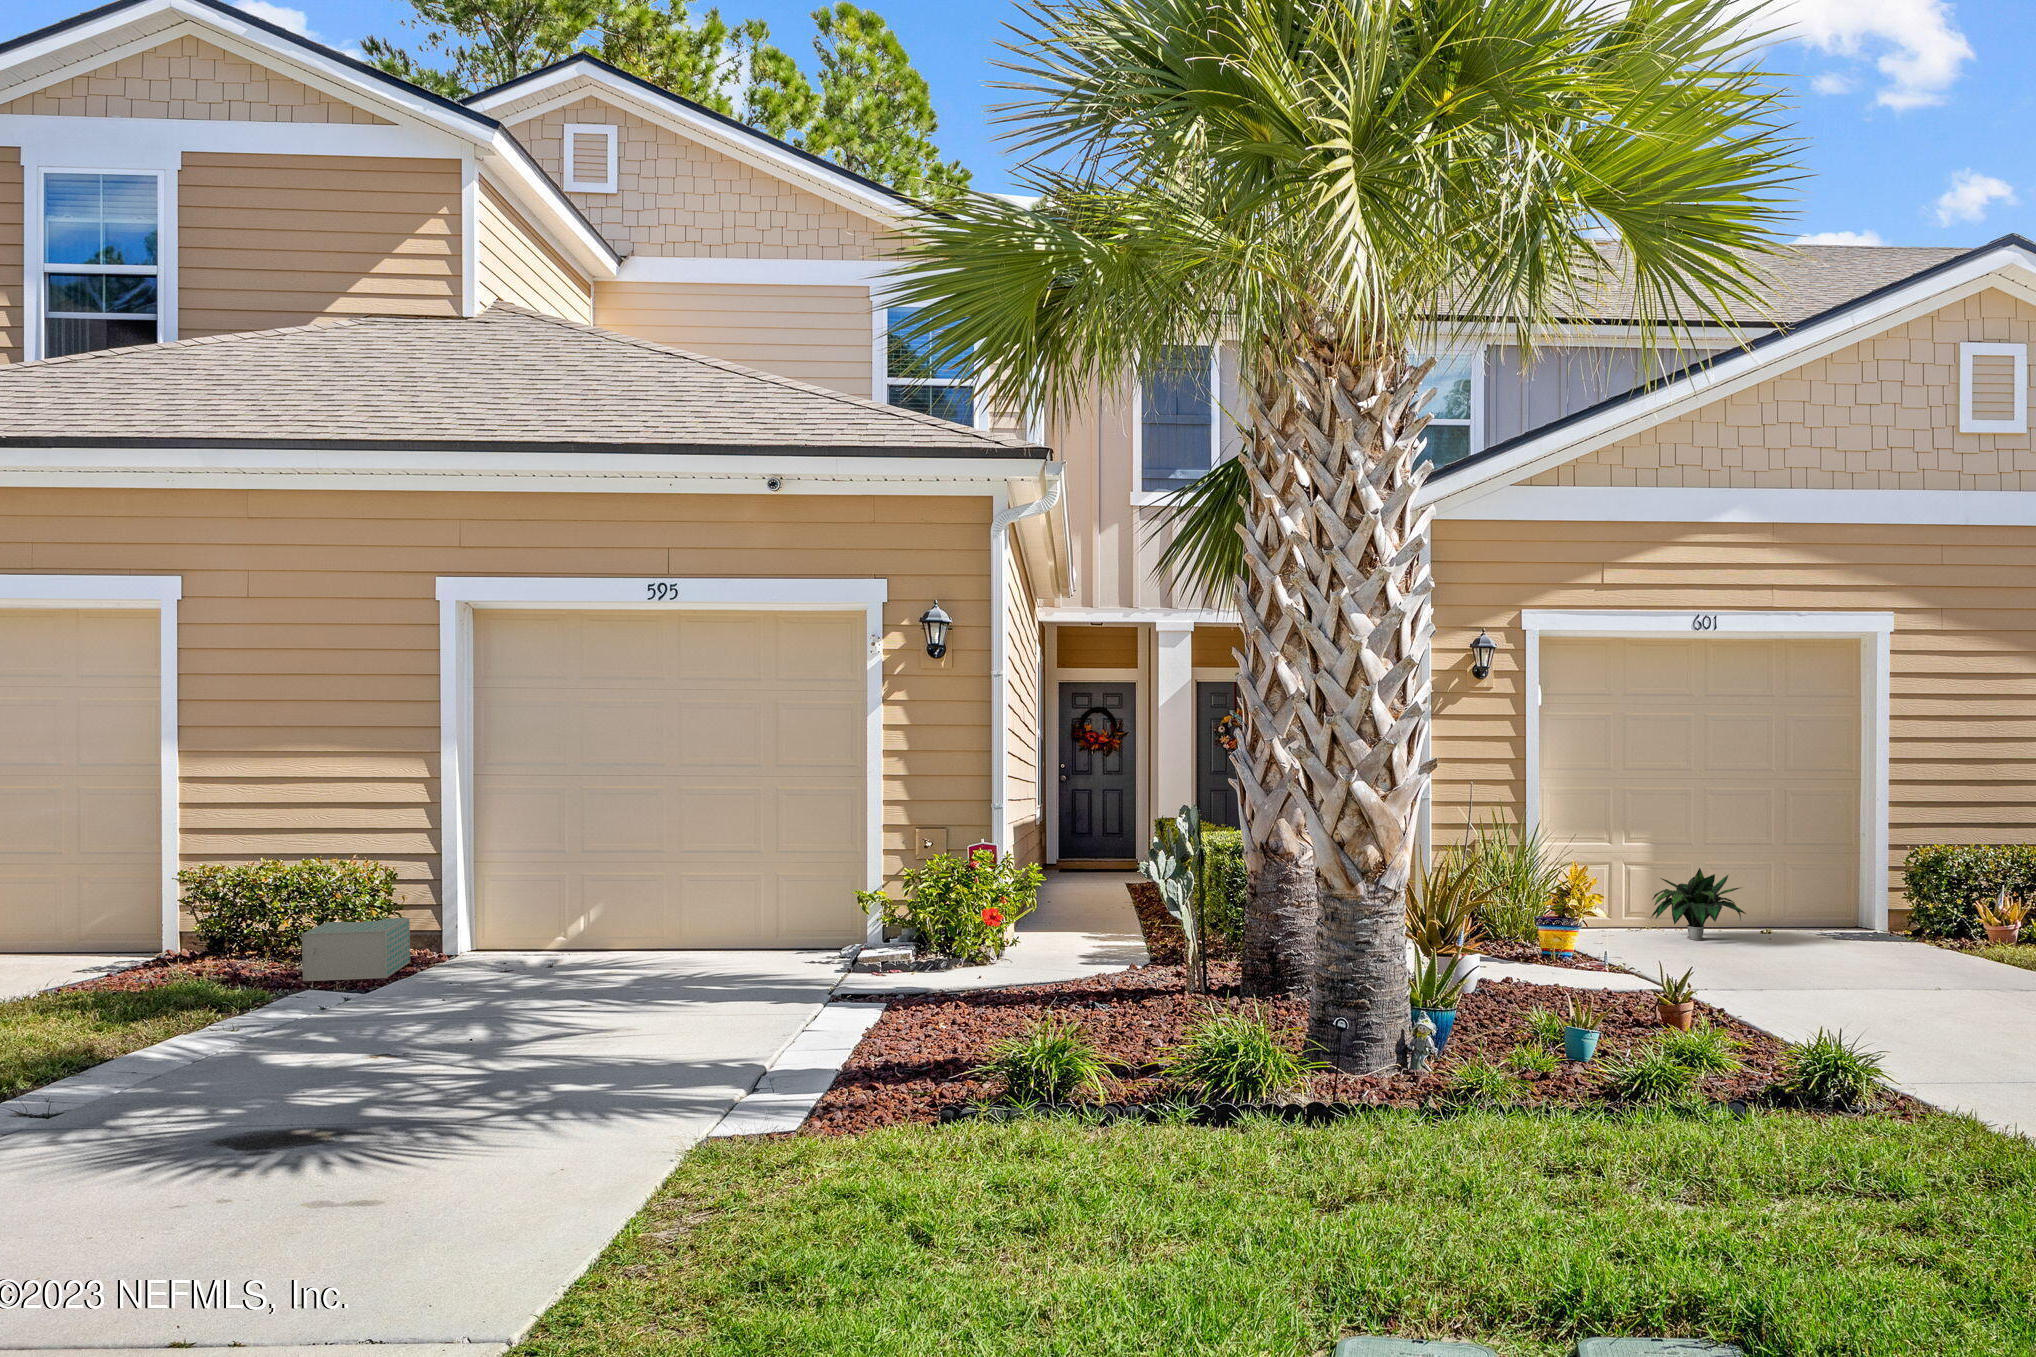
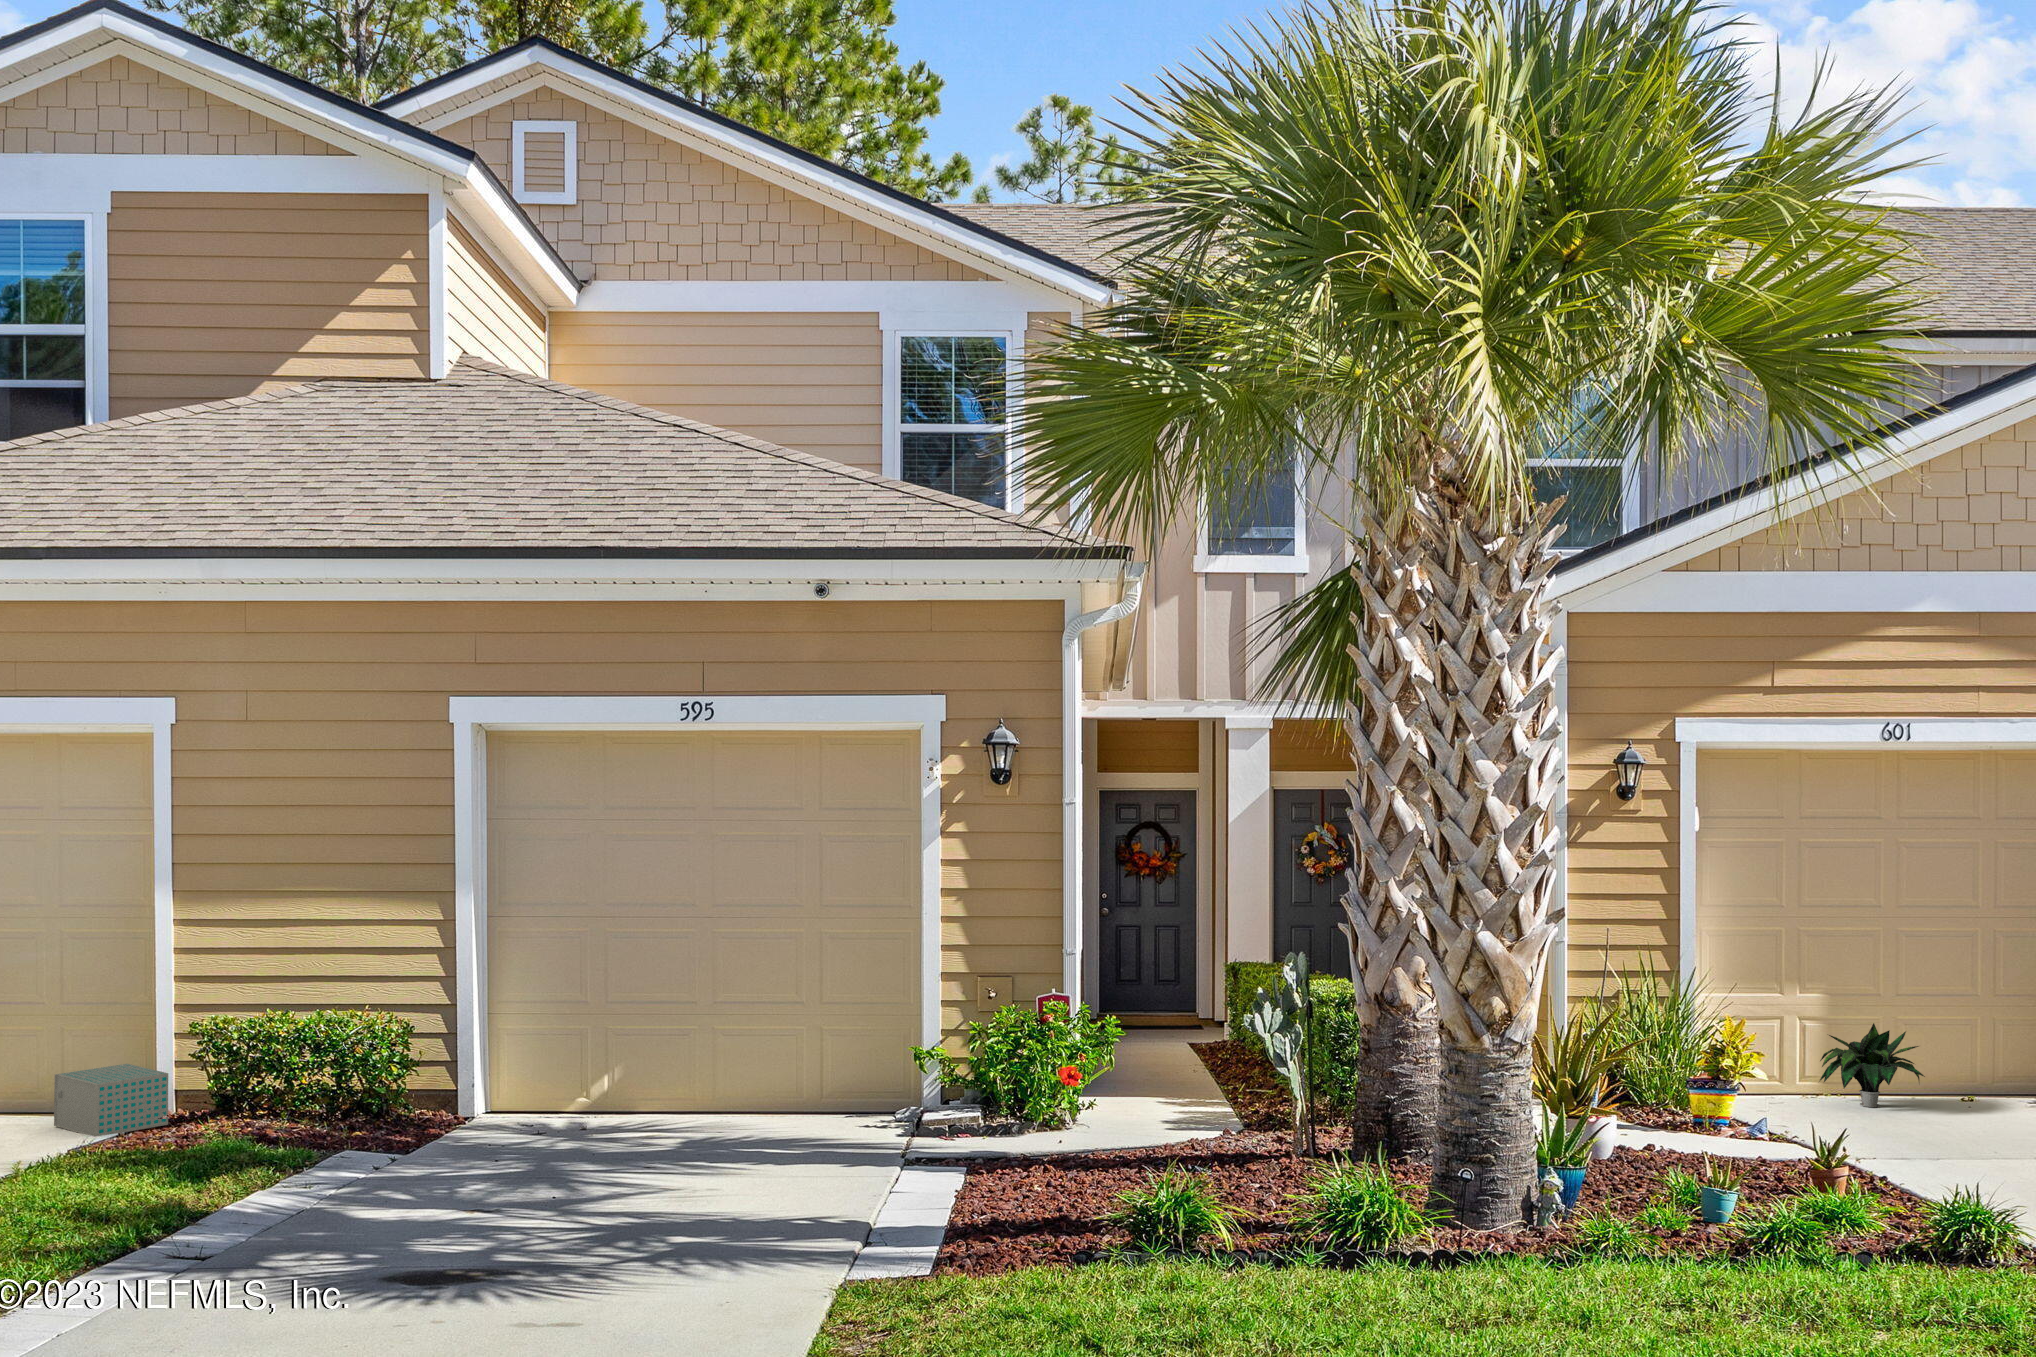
storage box: present [302,918,410,981] -> present [54,1064,168,1137]

